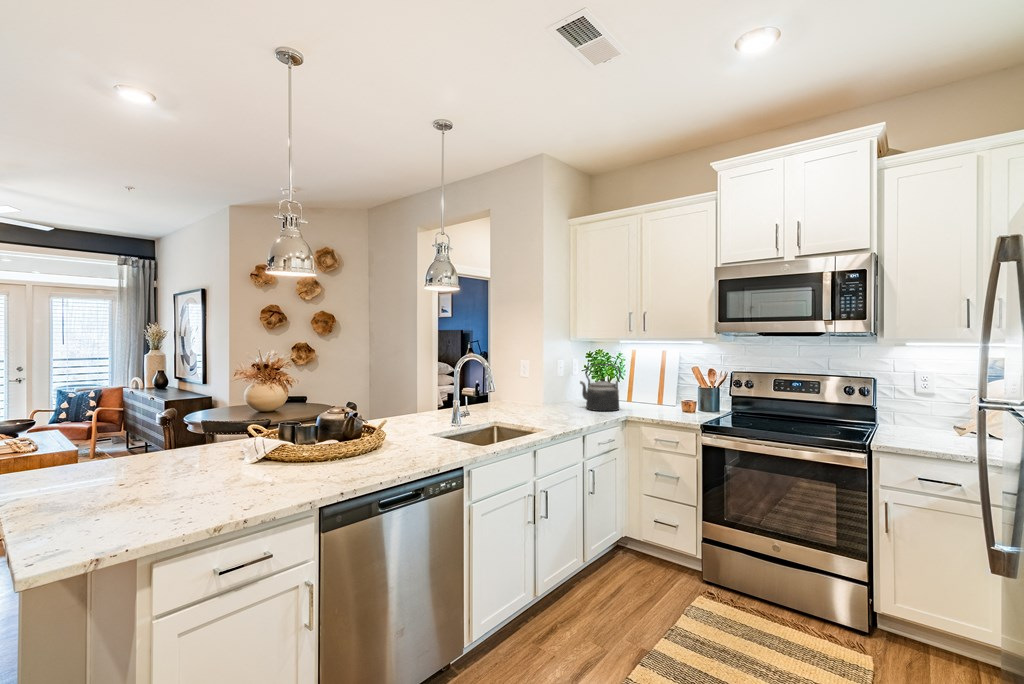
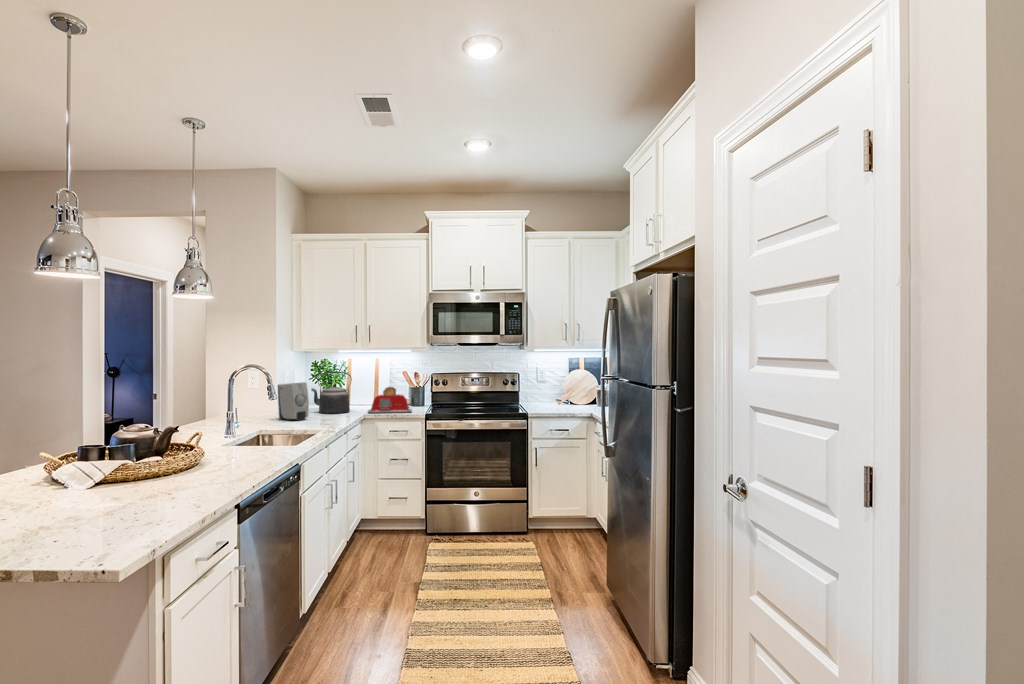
soap dispenser: none [536,375,562,415] -> present [278,382,309,421]
toaster: none [633,385,691,419] -> present [368,387,412,413]

